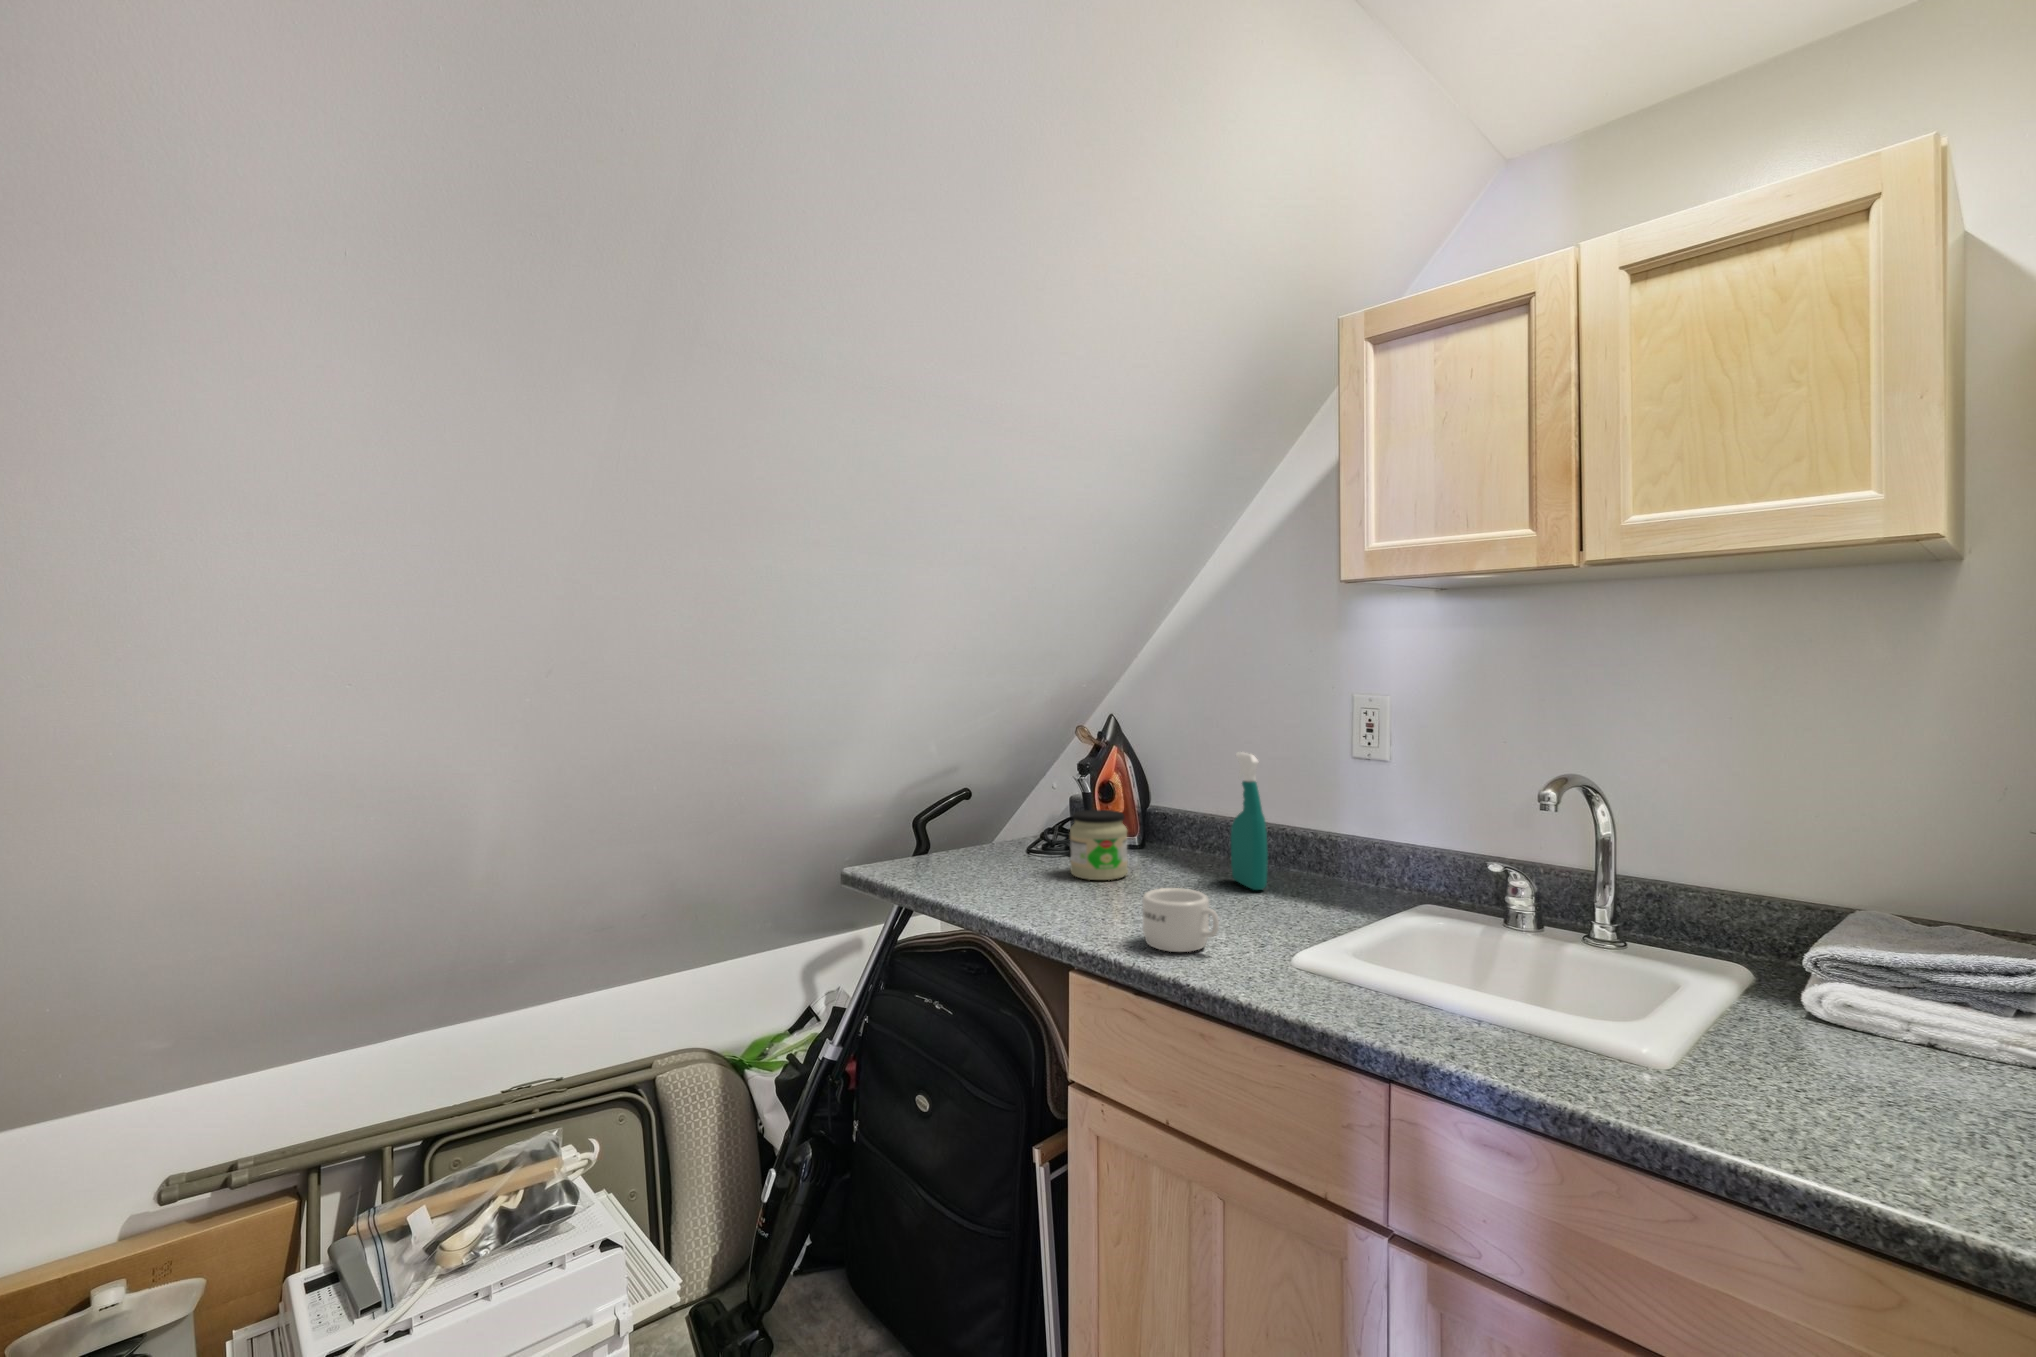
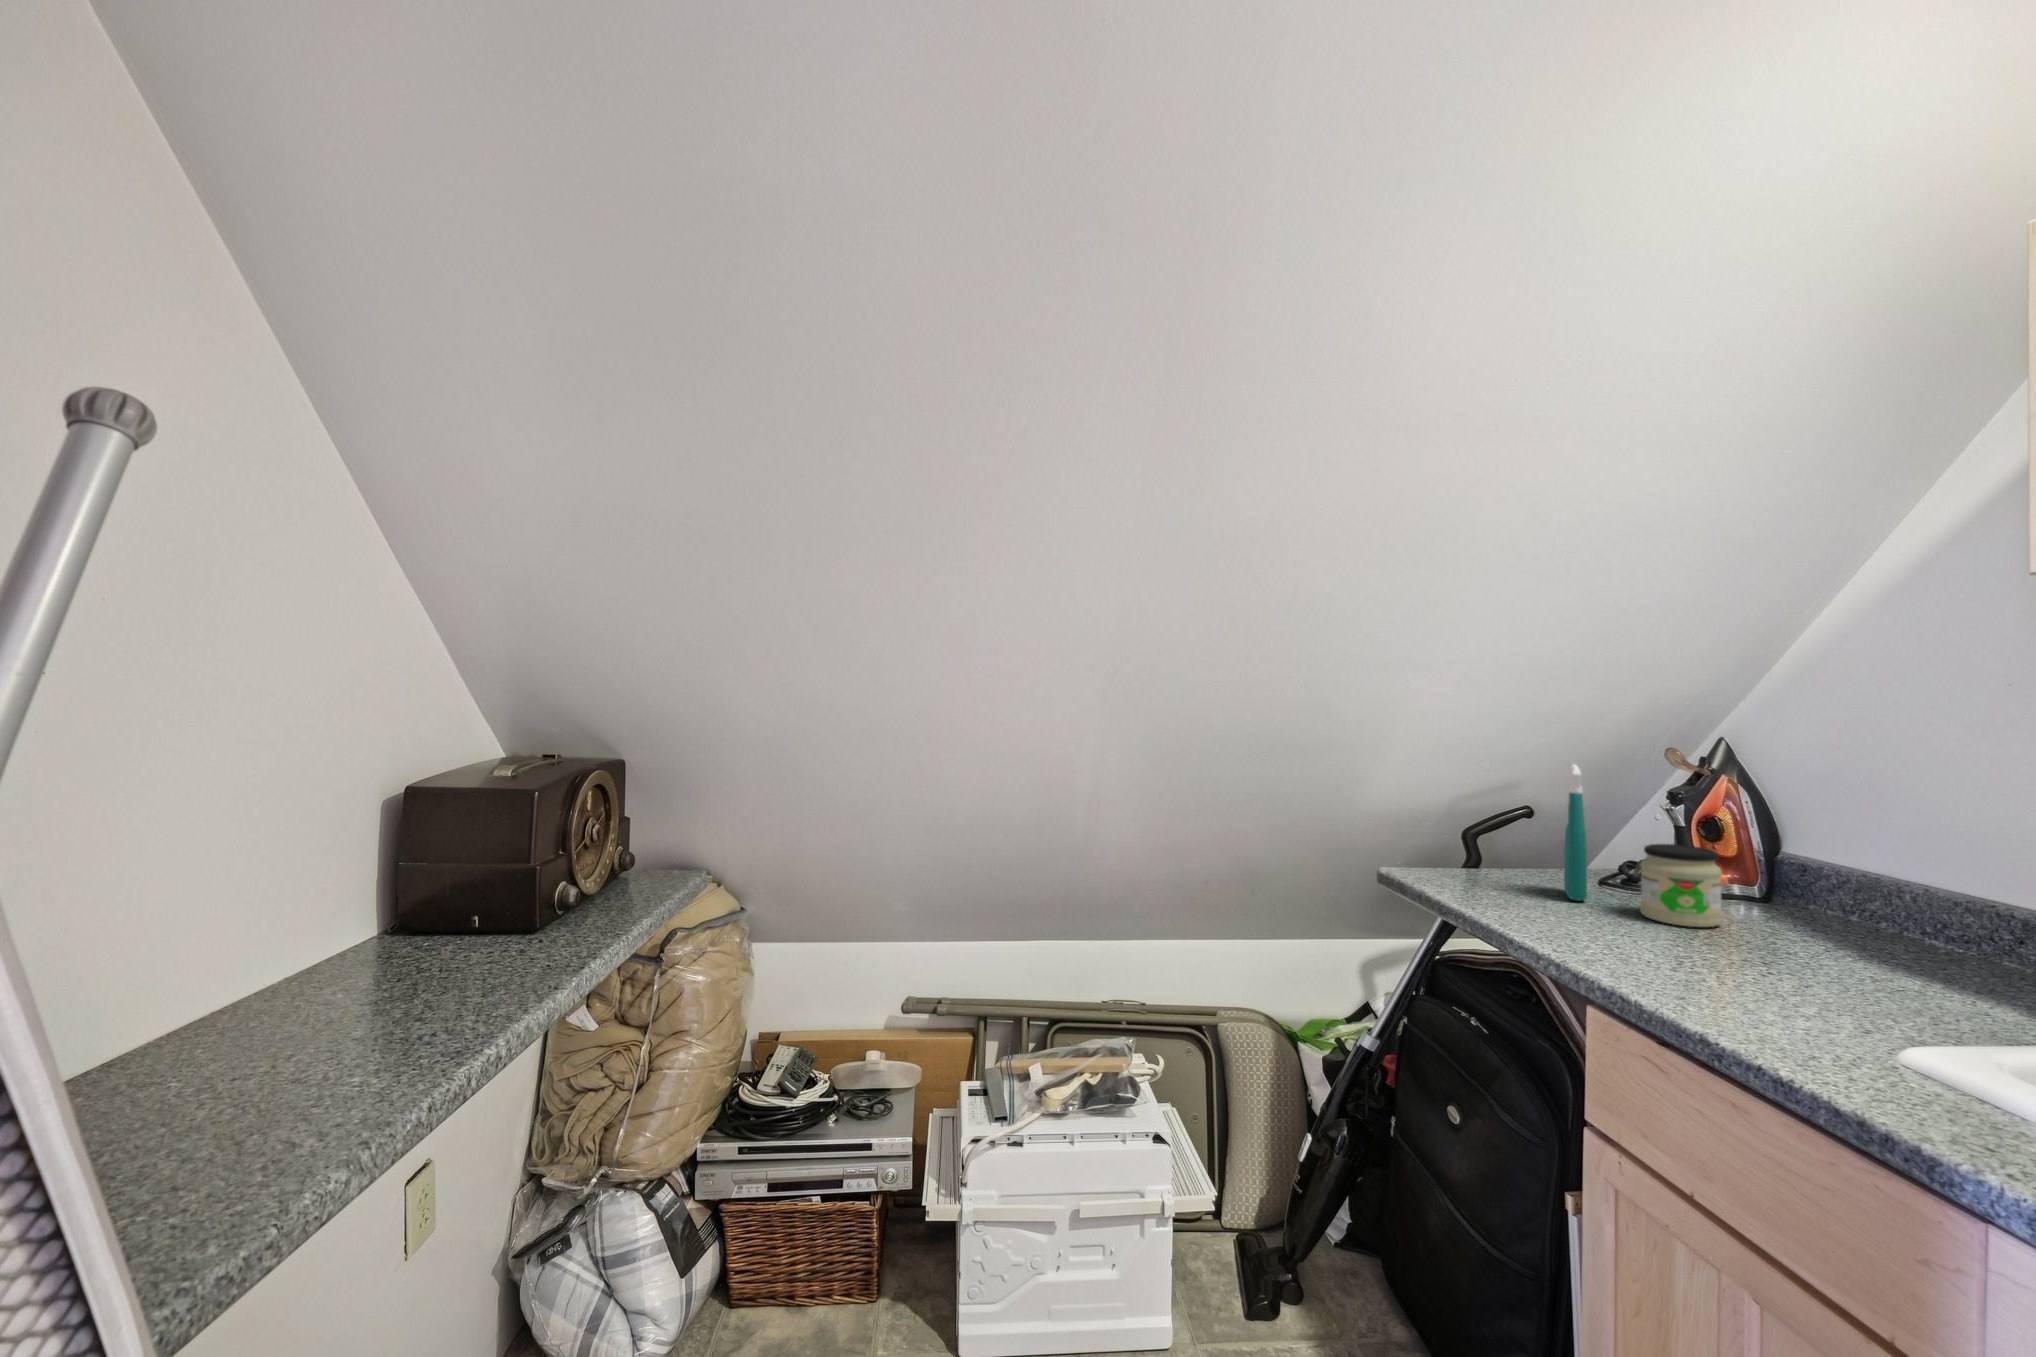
spray bottle: present [1231,752,1268,890] -> present [1564,764,1587,901]
mug: present [1143,888,1219,952] -> none [1686,939,1787,1016]

